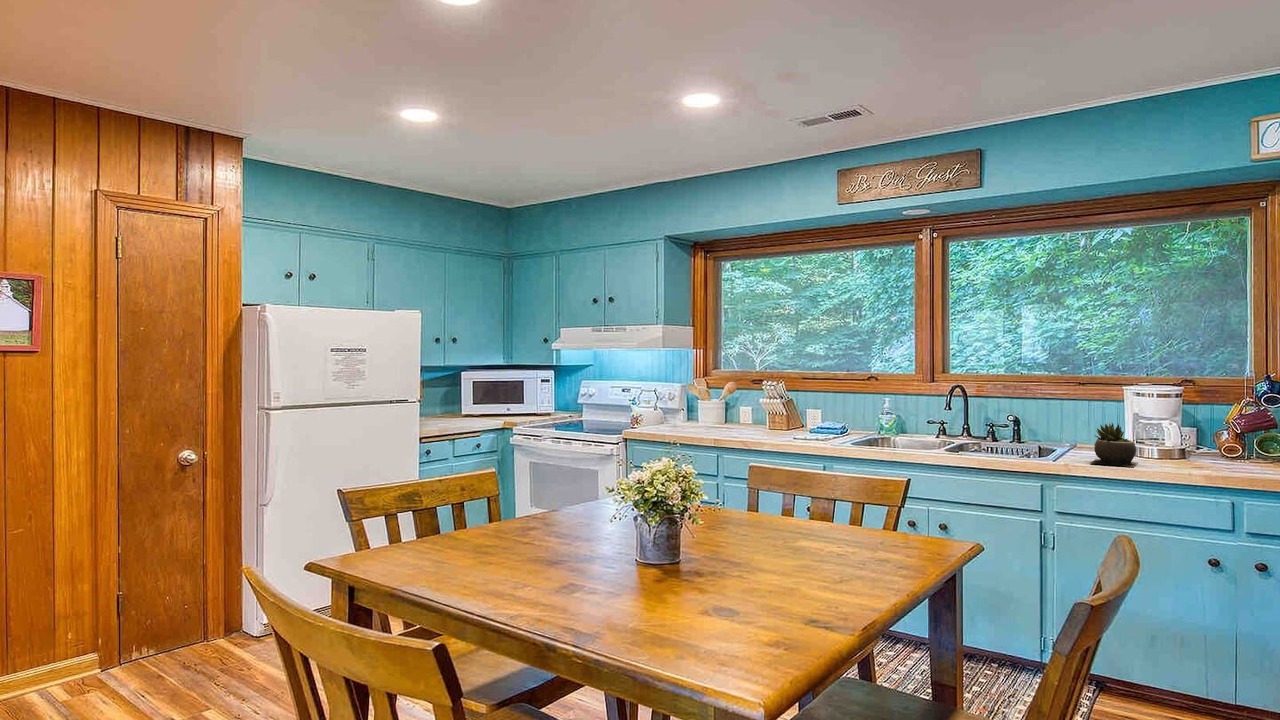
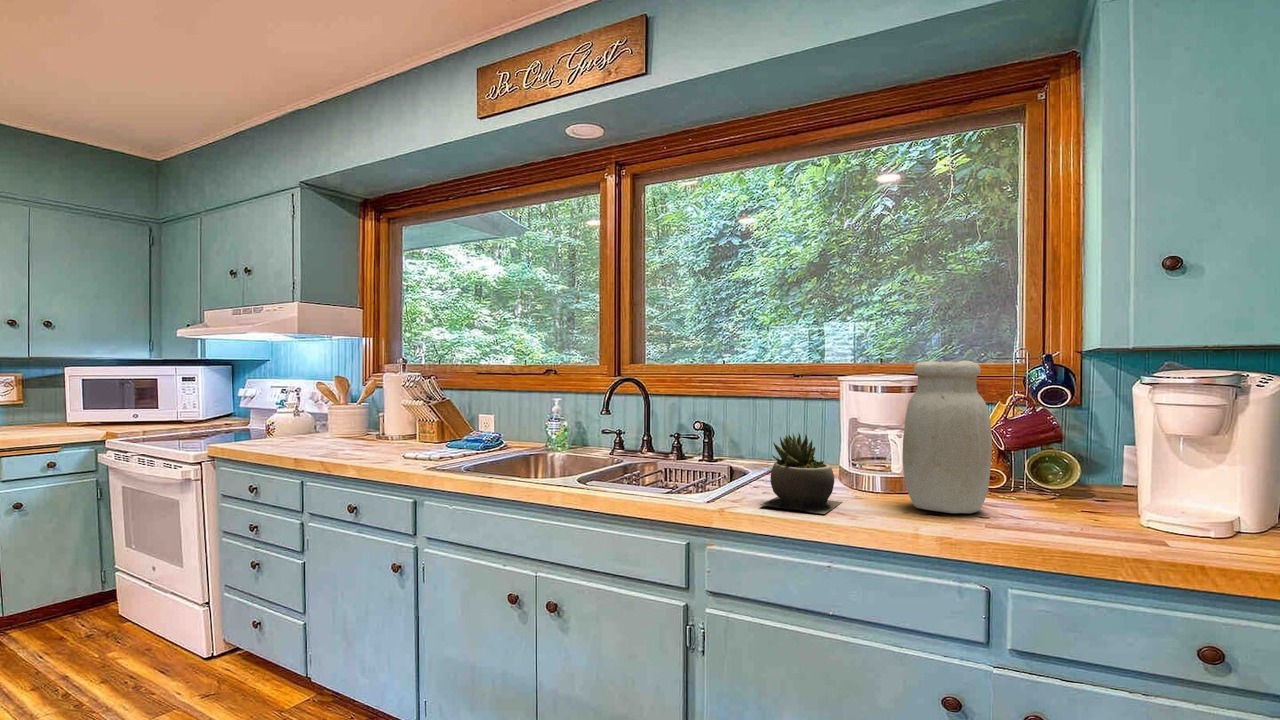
jar: none [1178,382,1235,467] -> present [903,361,992,513]

